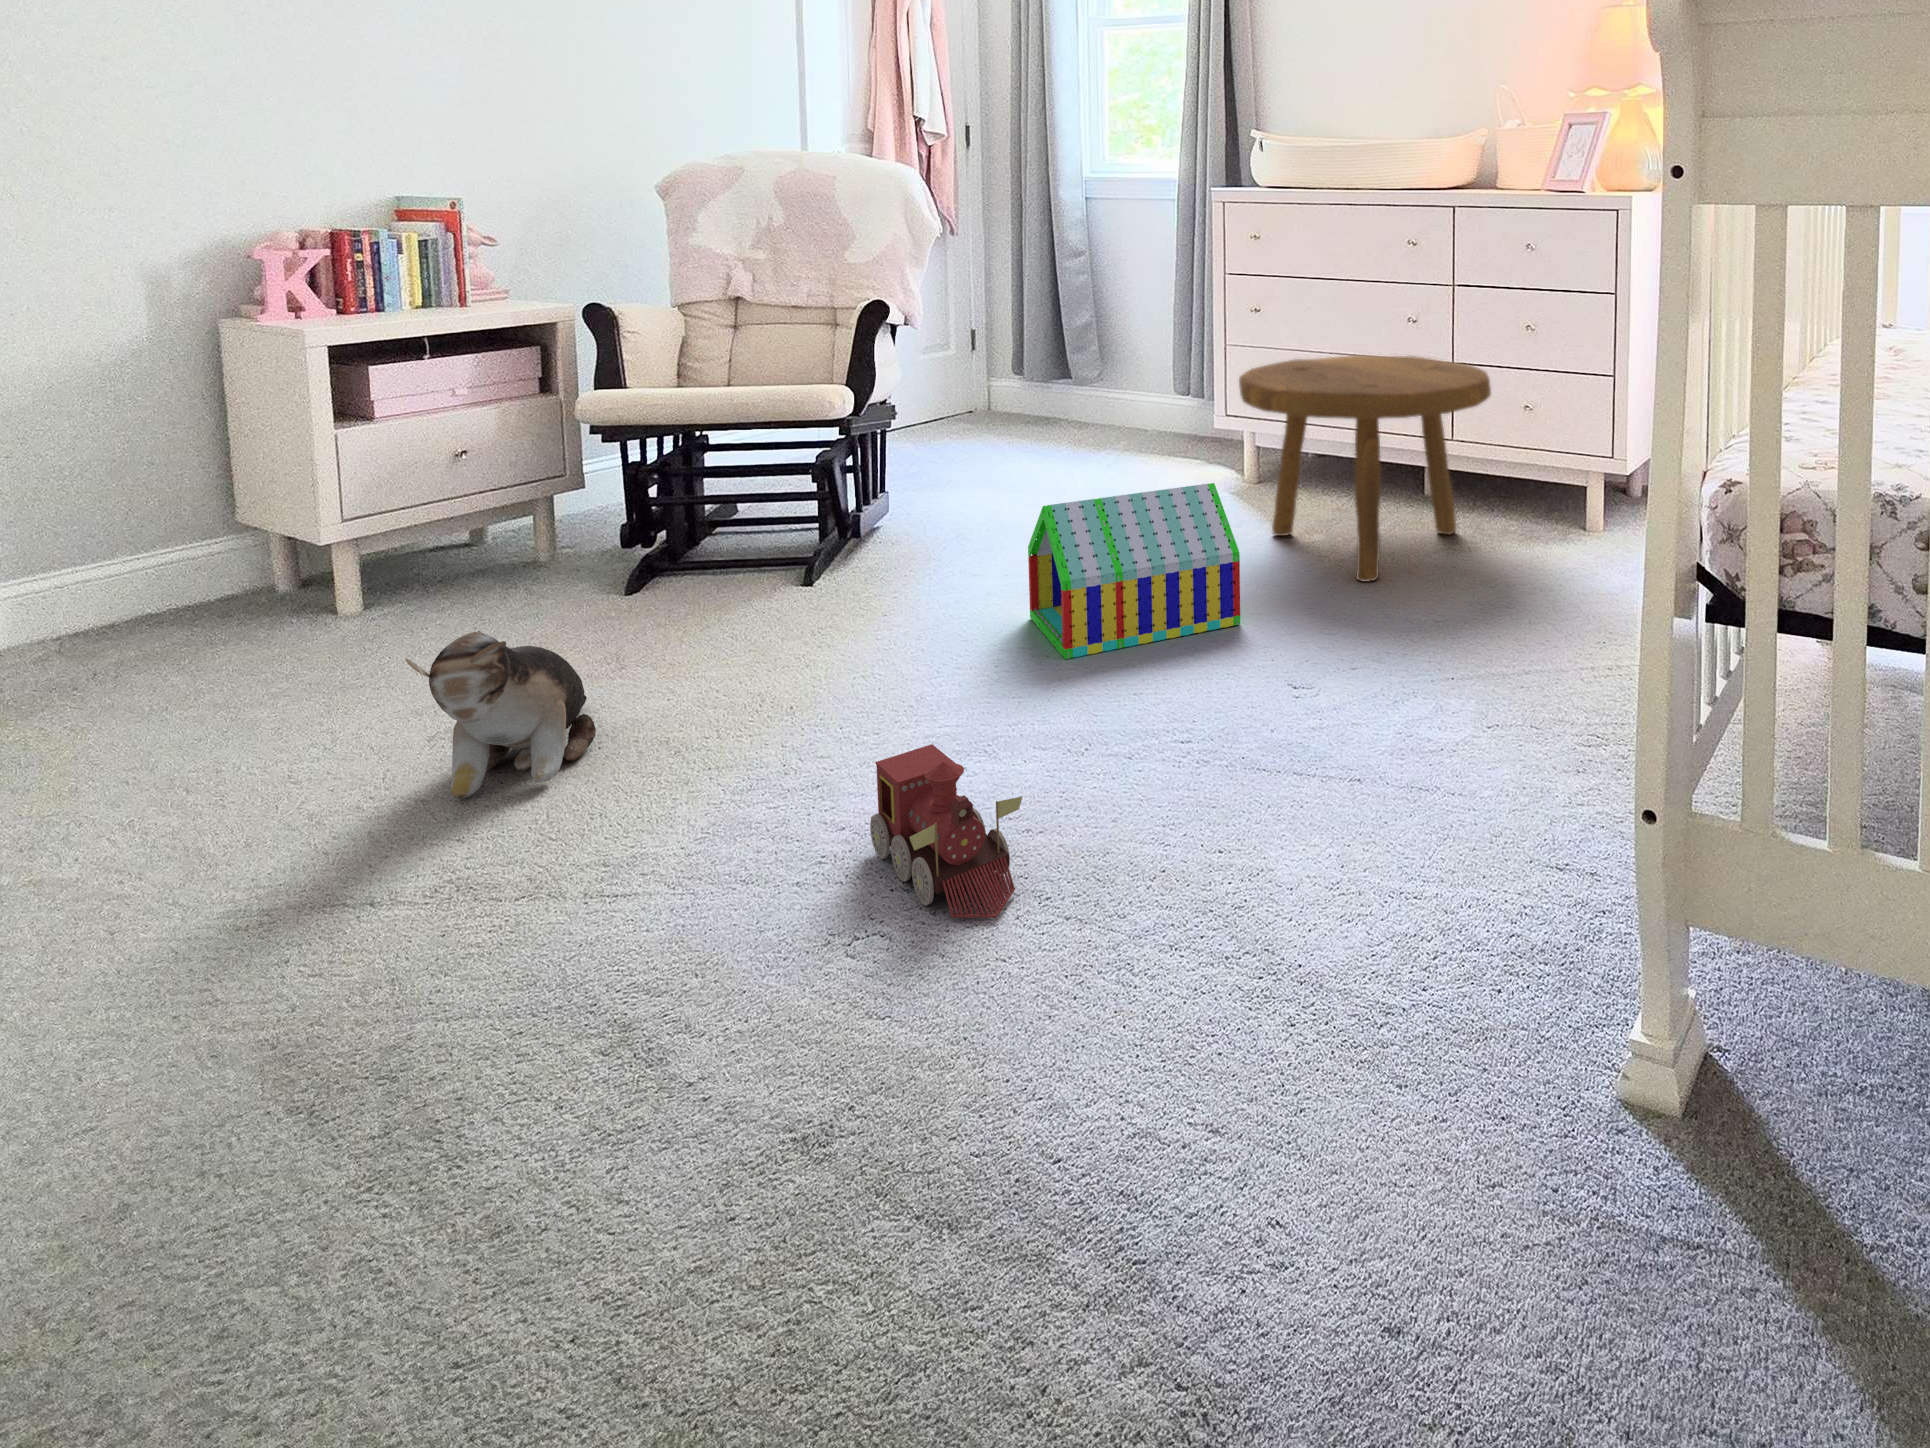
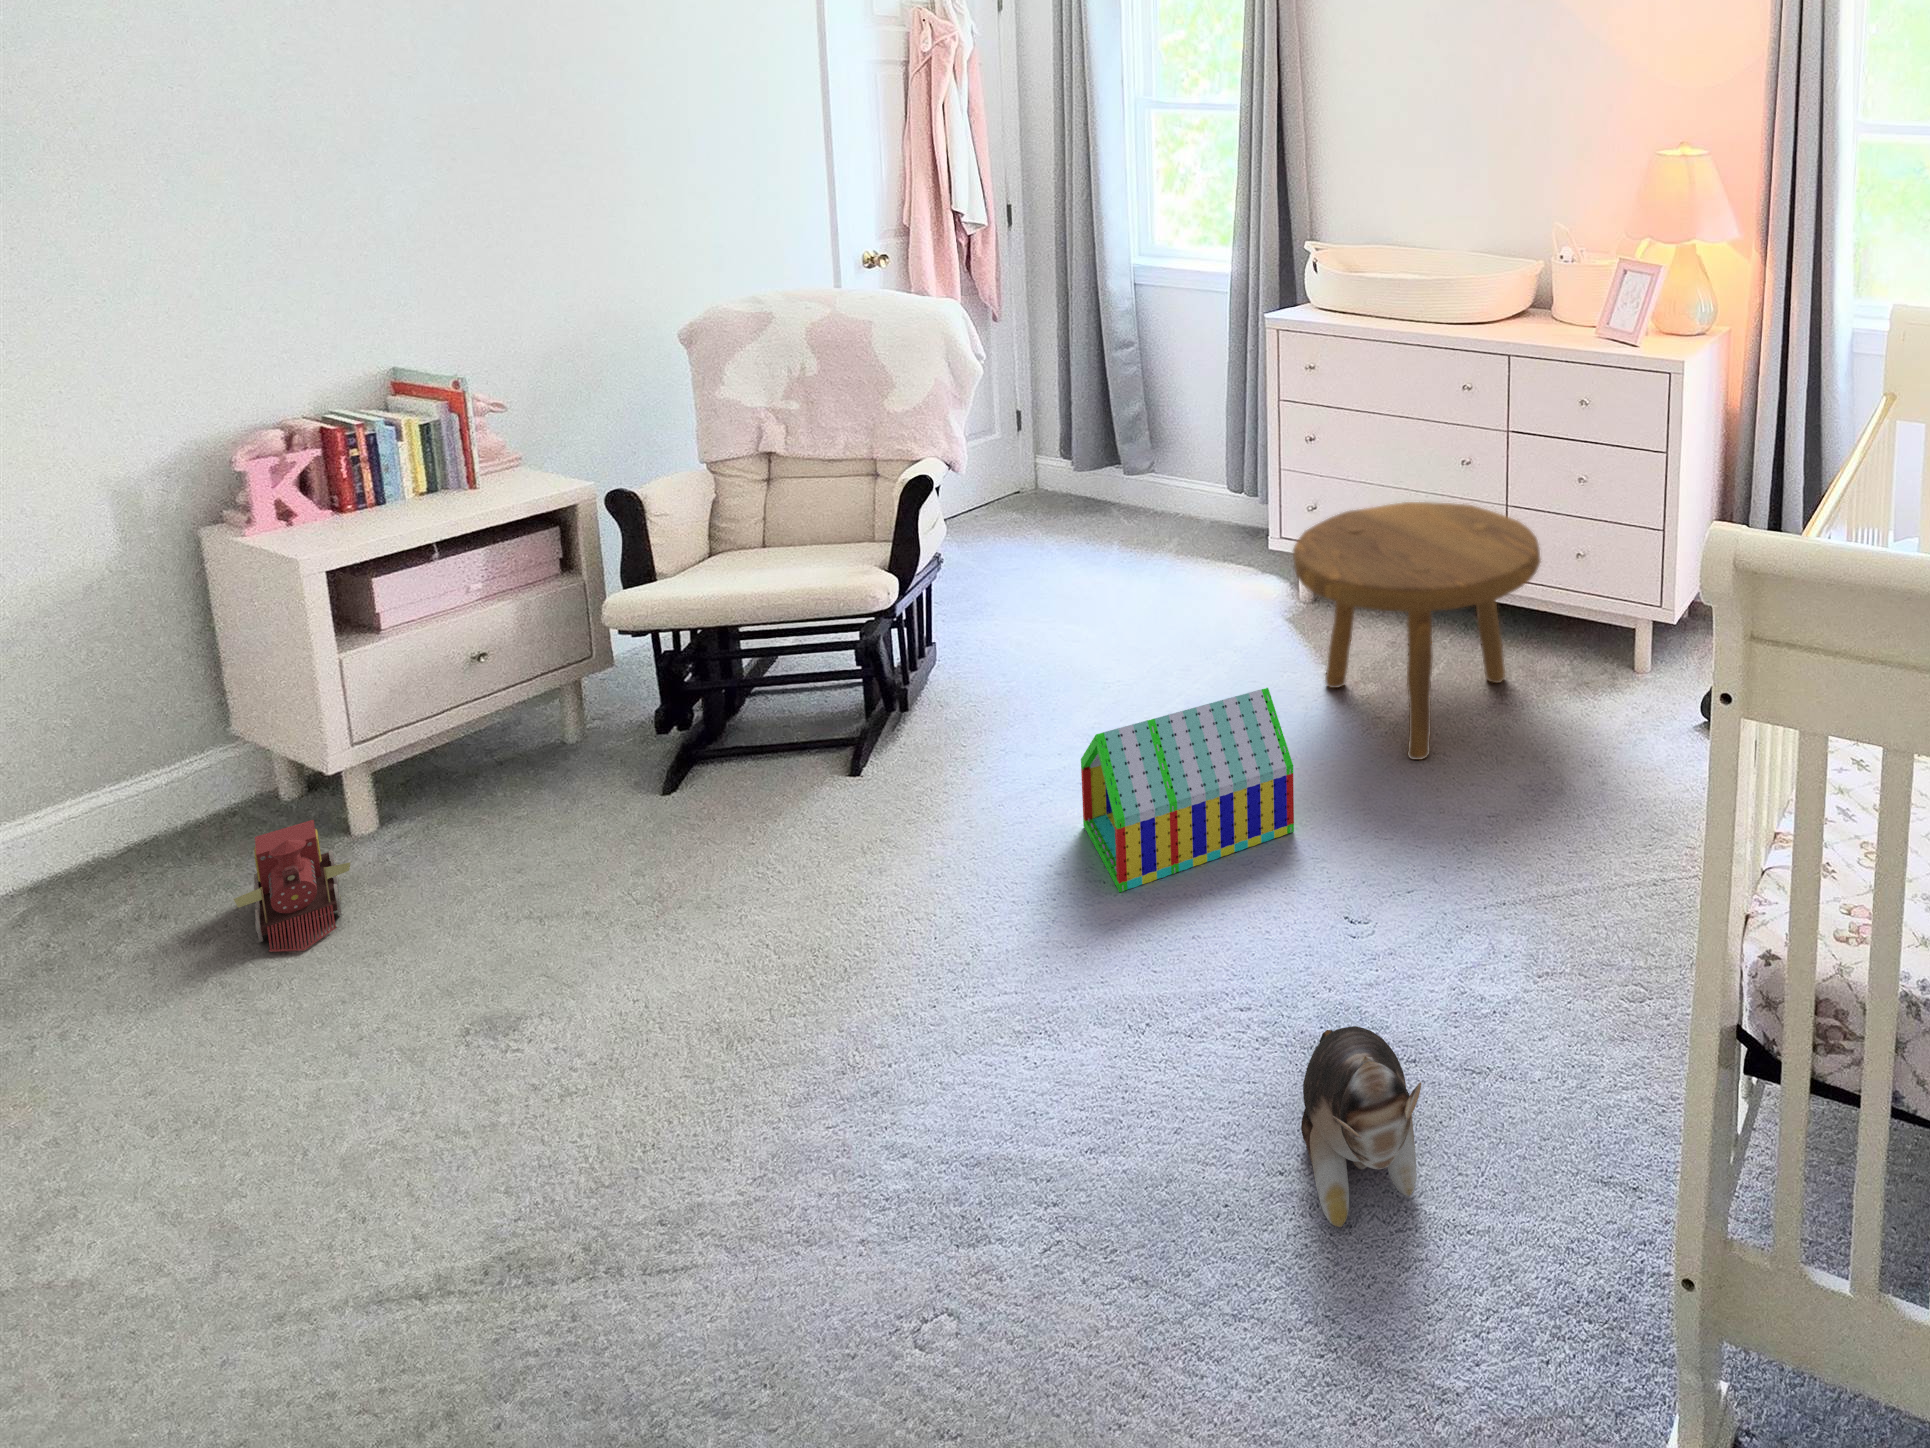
plush toy: present [406,631,596,798] -> present [1301,1026,1422,1227]
toy train: present [870,744,1022,917] -> present [234,820,351,952]

